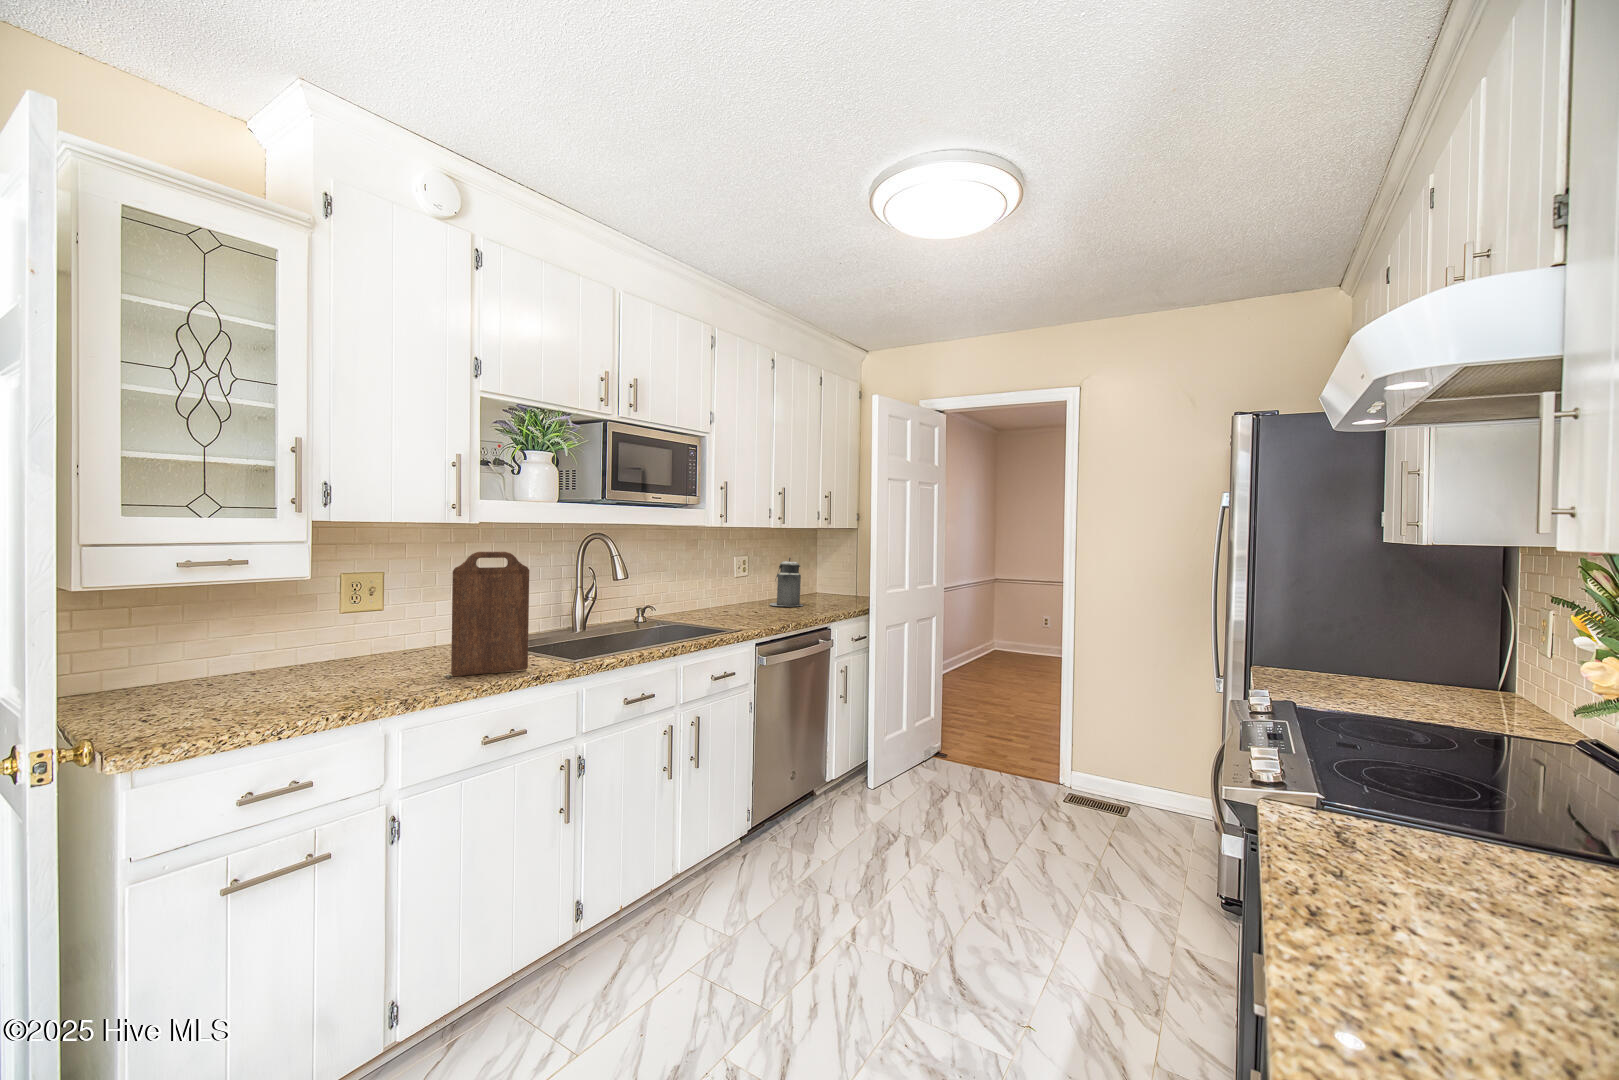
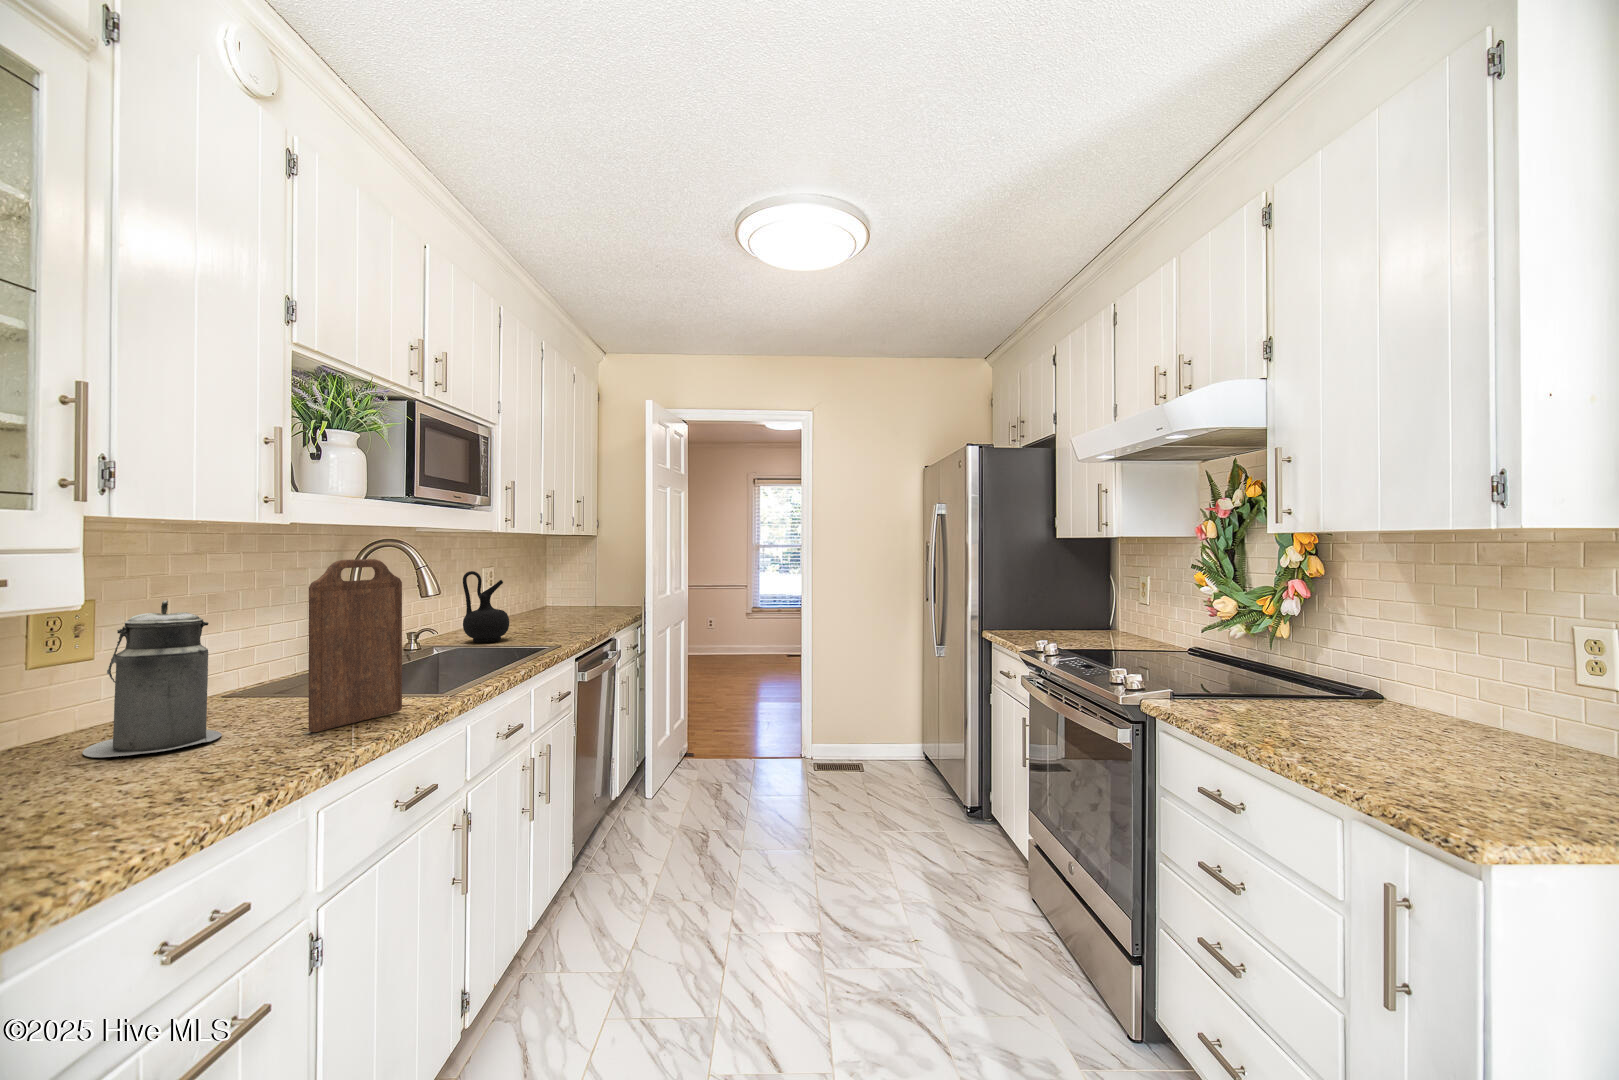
canister: present [770,557,803,606] -> present [82,601,222,757]
ceramic jug: none [691,561,727,623] -> present [463,571,509,643]

